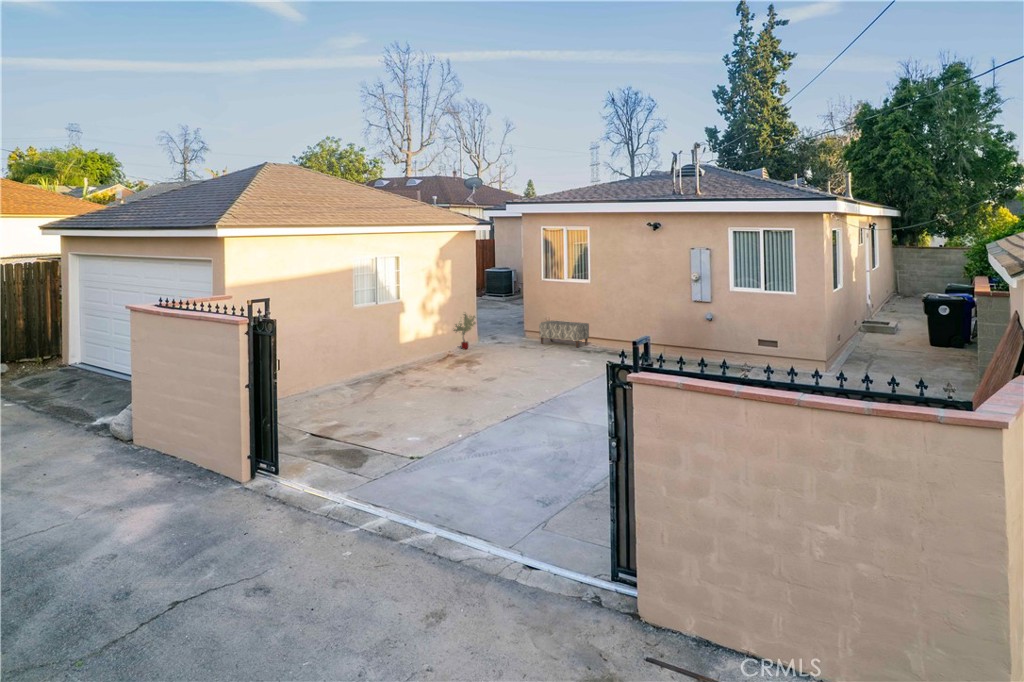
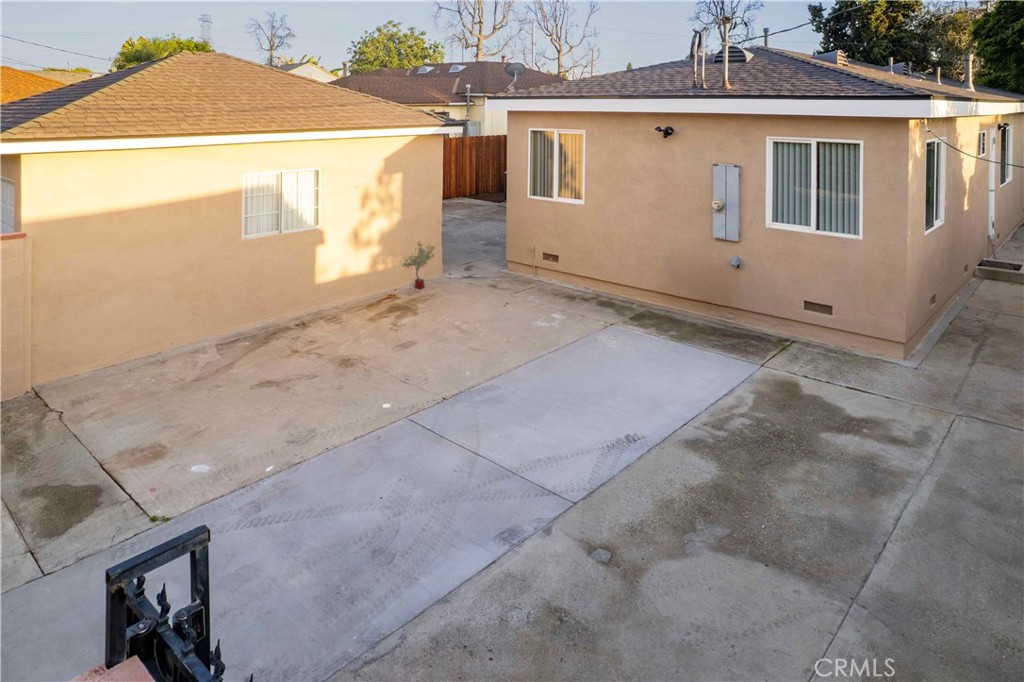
bench: present [539,321,589,347] -> none [518,253,580,292]

